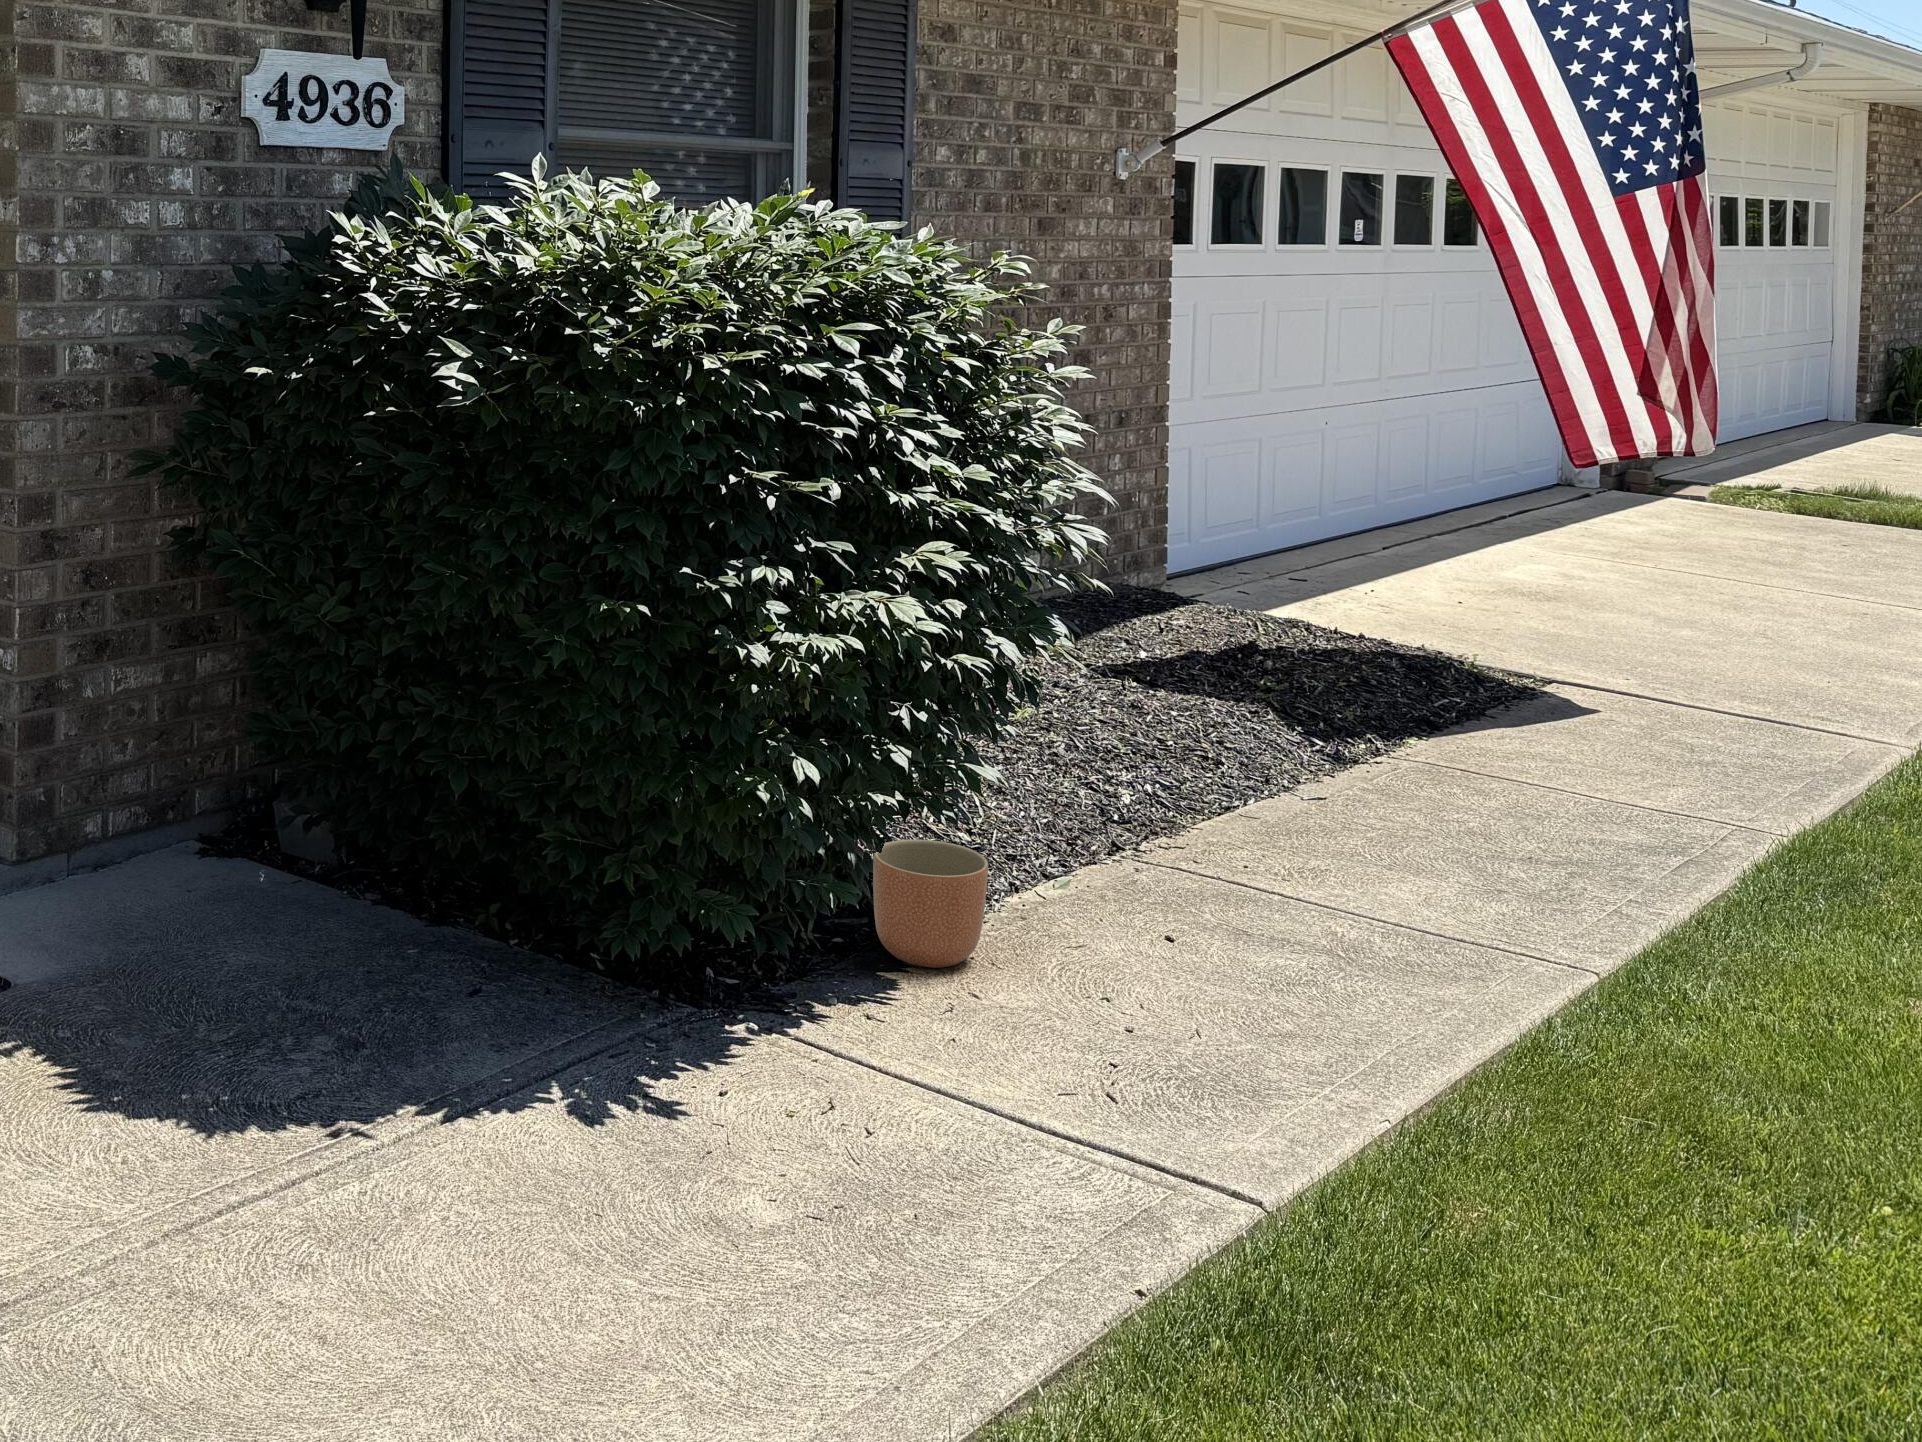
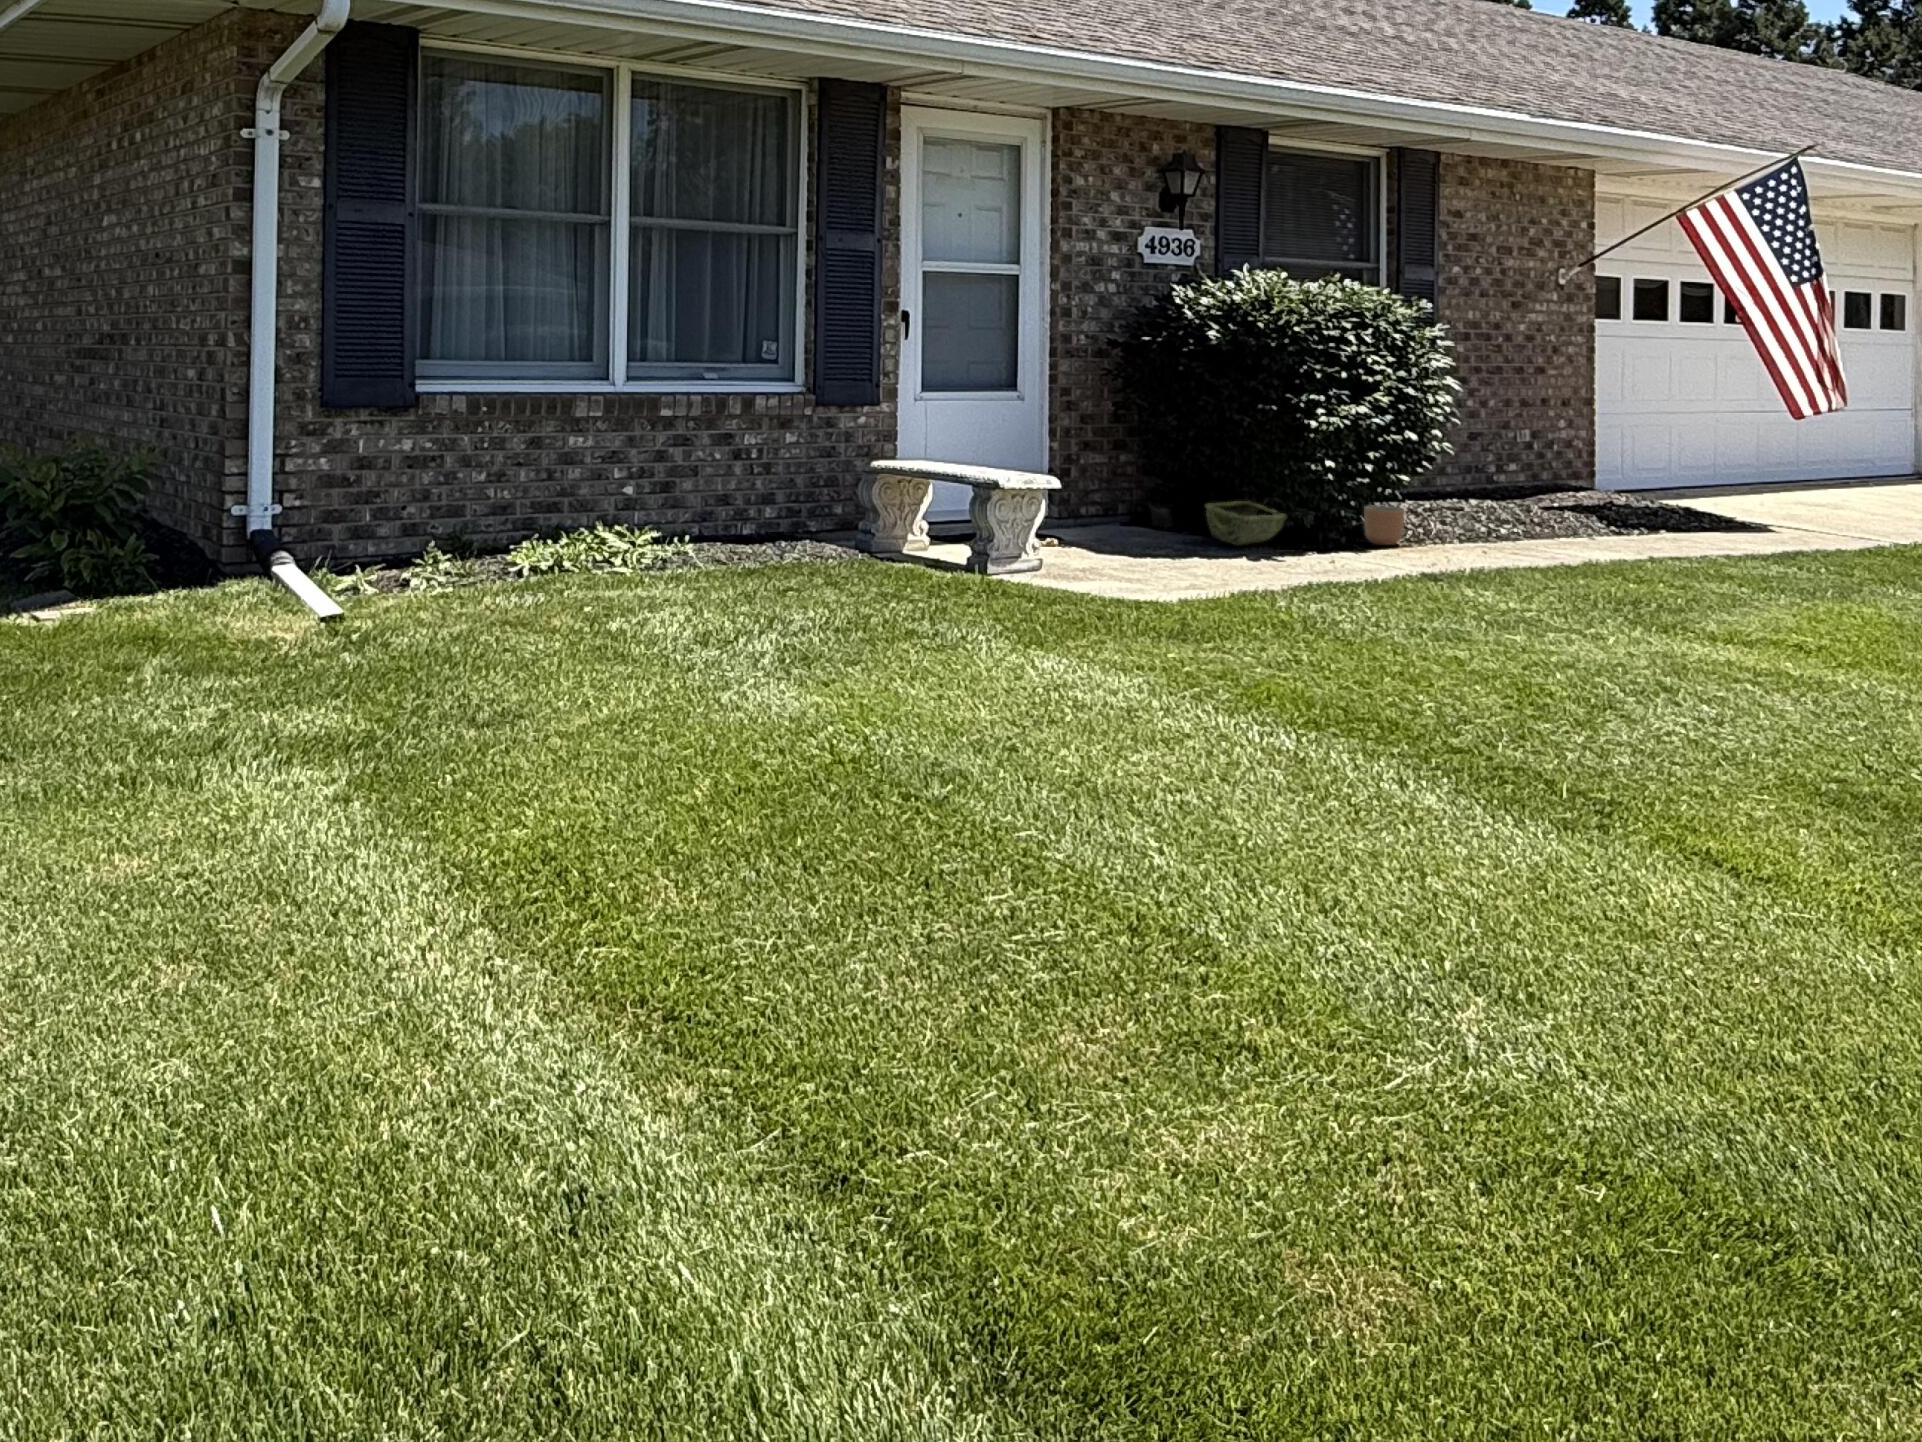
woven basket: none [432,844,666,1021] -> present [1205,501,1286,545]

